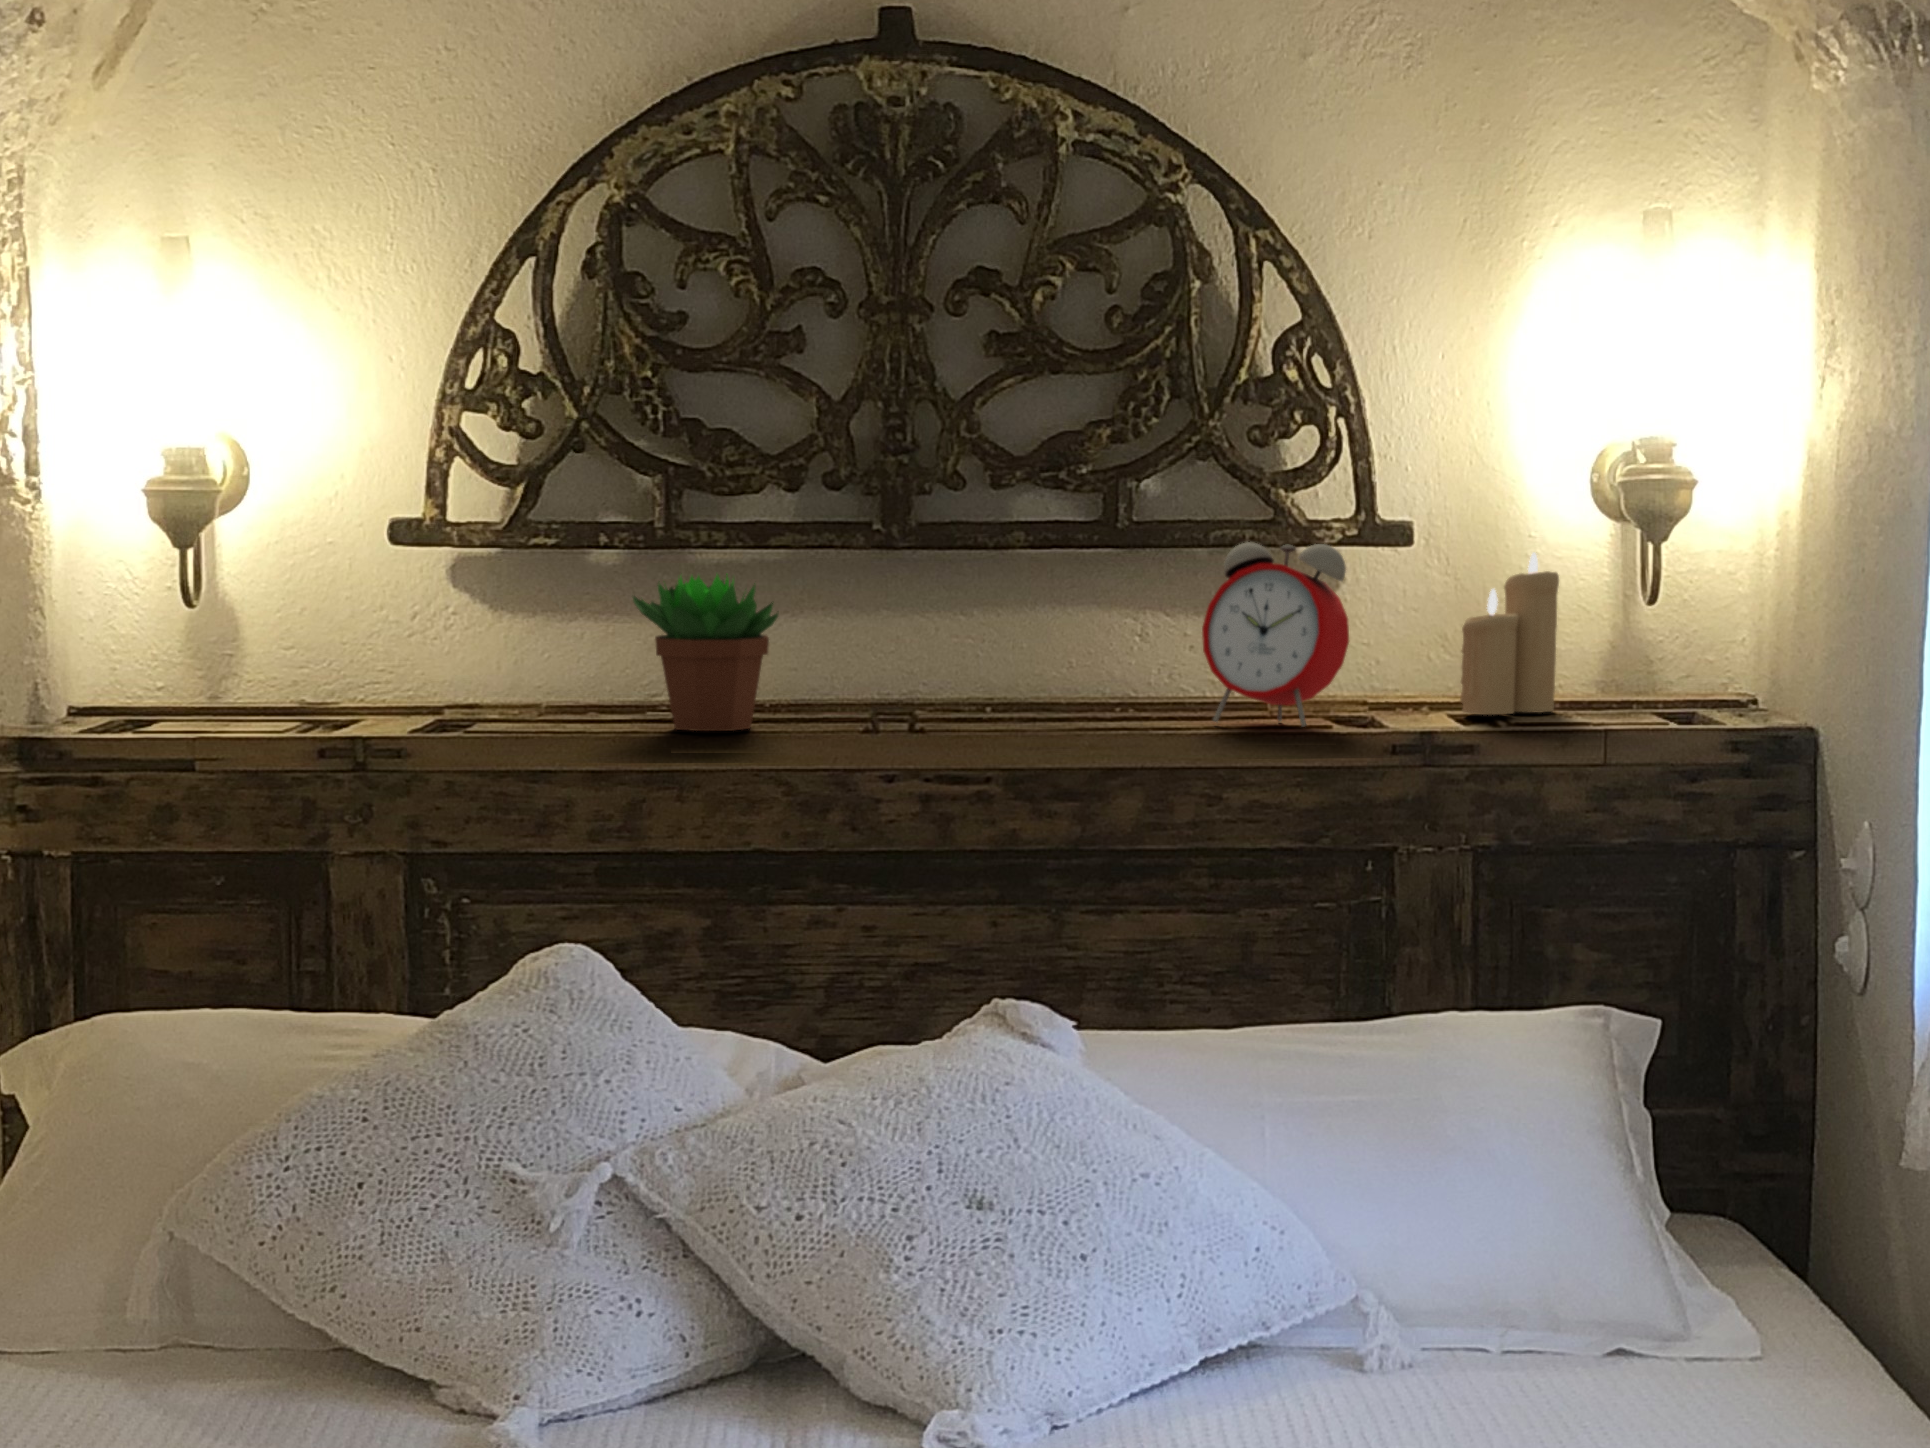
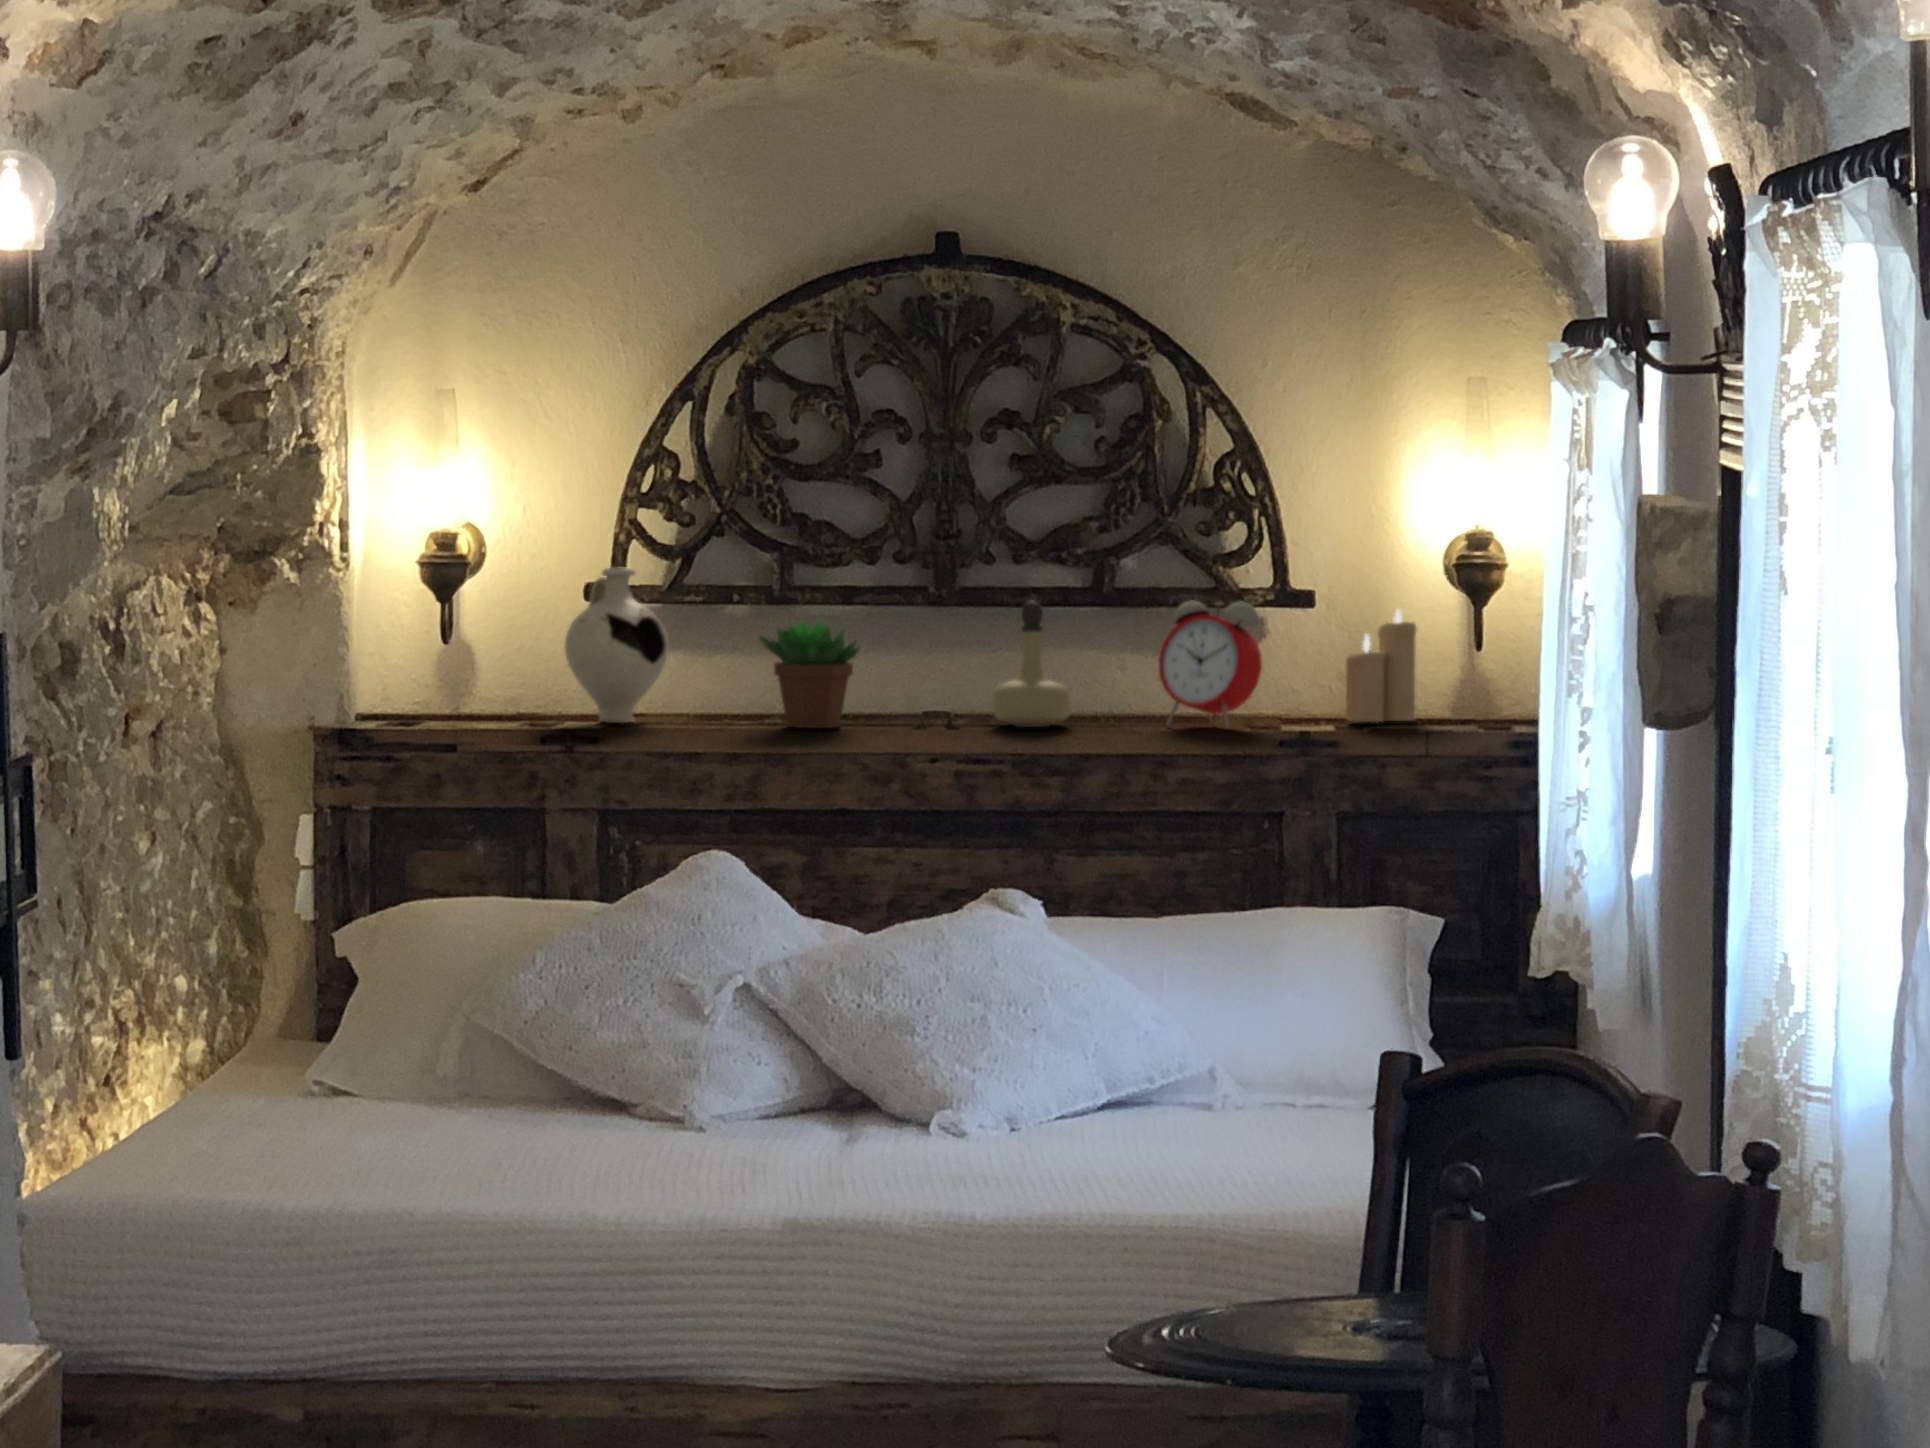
decorative vase: none [354,498,504,724] -> present [565,568,669,723]
perfume bottle: none [968,544,1078,727] -> present [993,601,1070,727]

